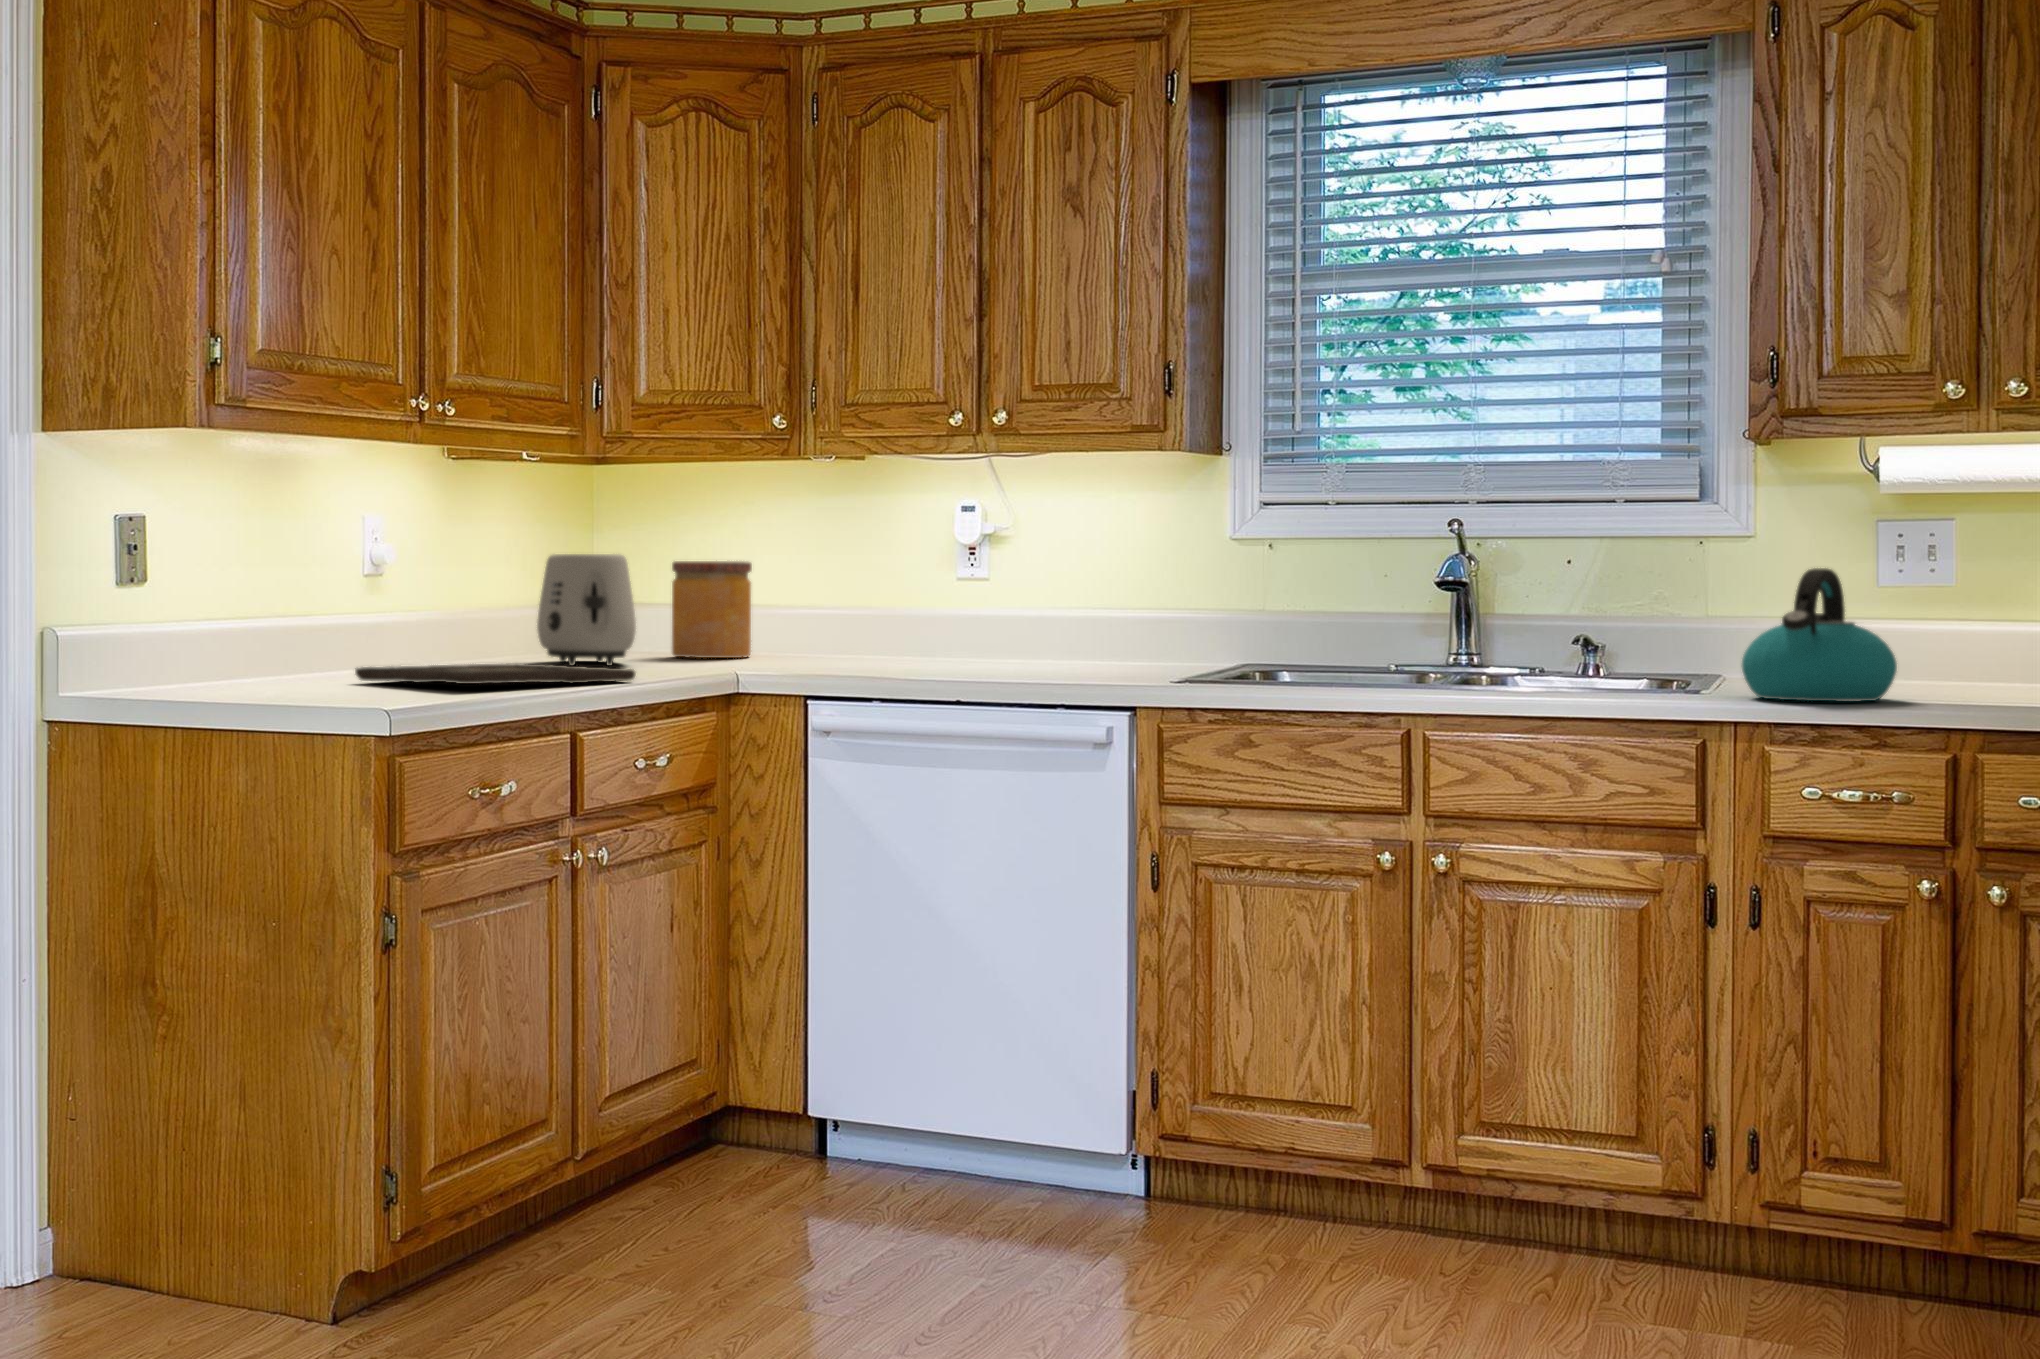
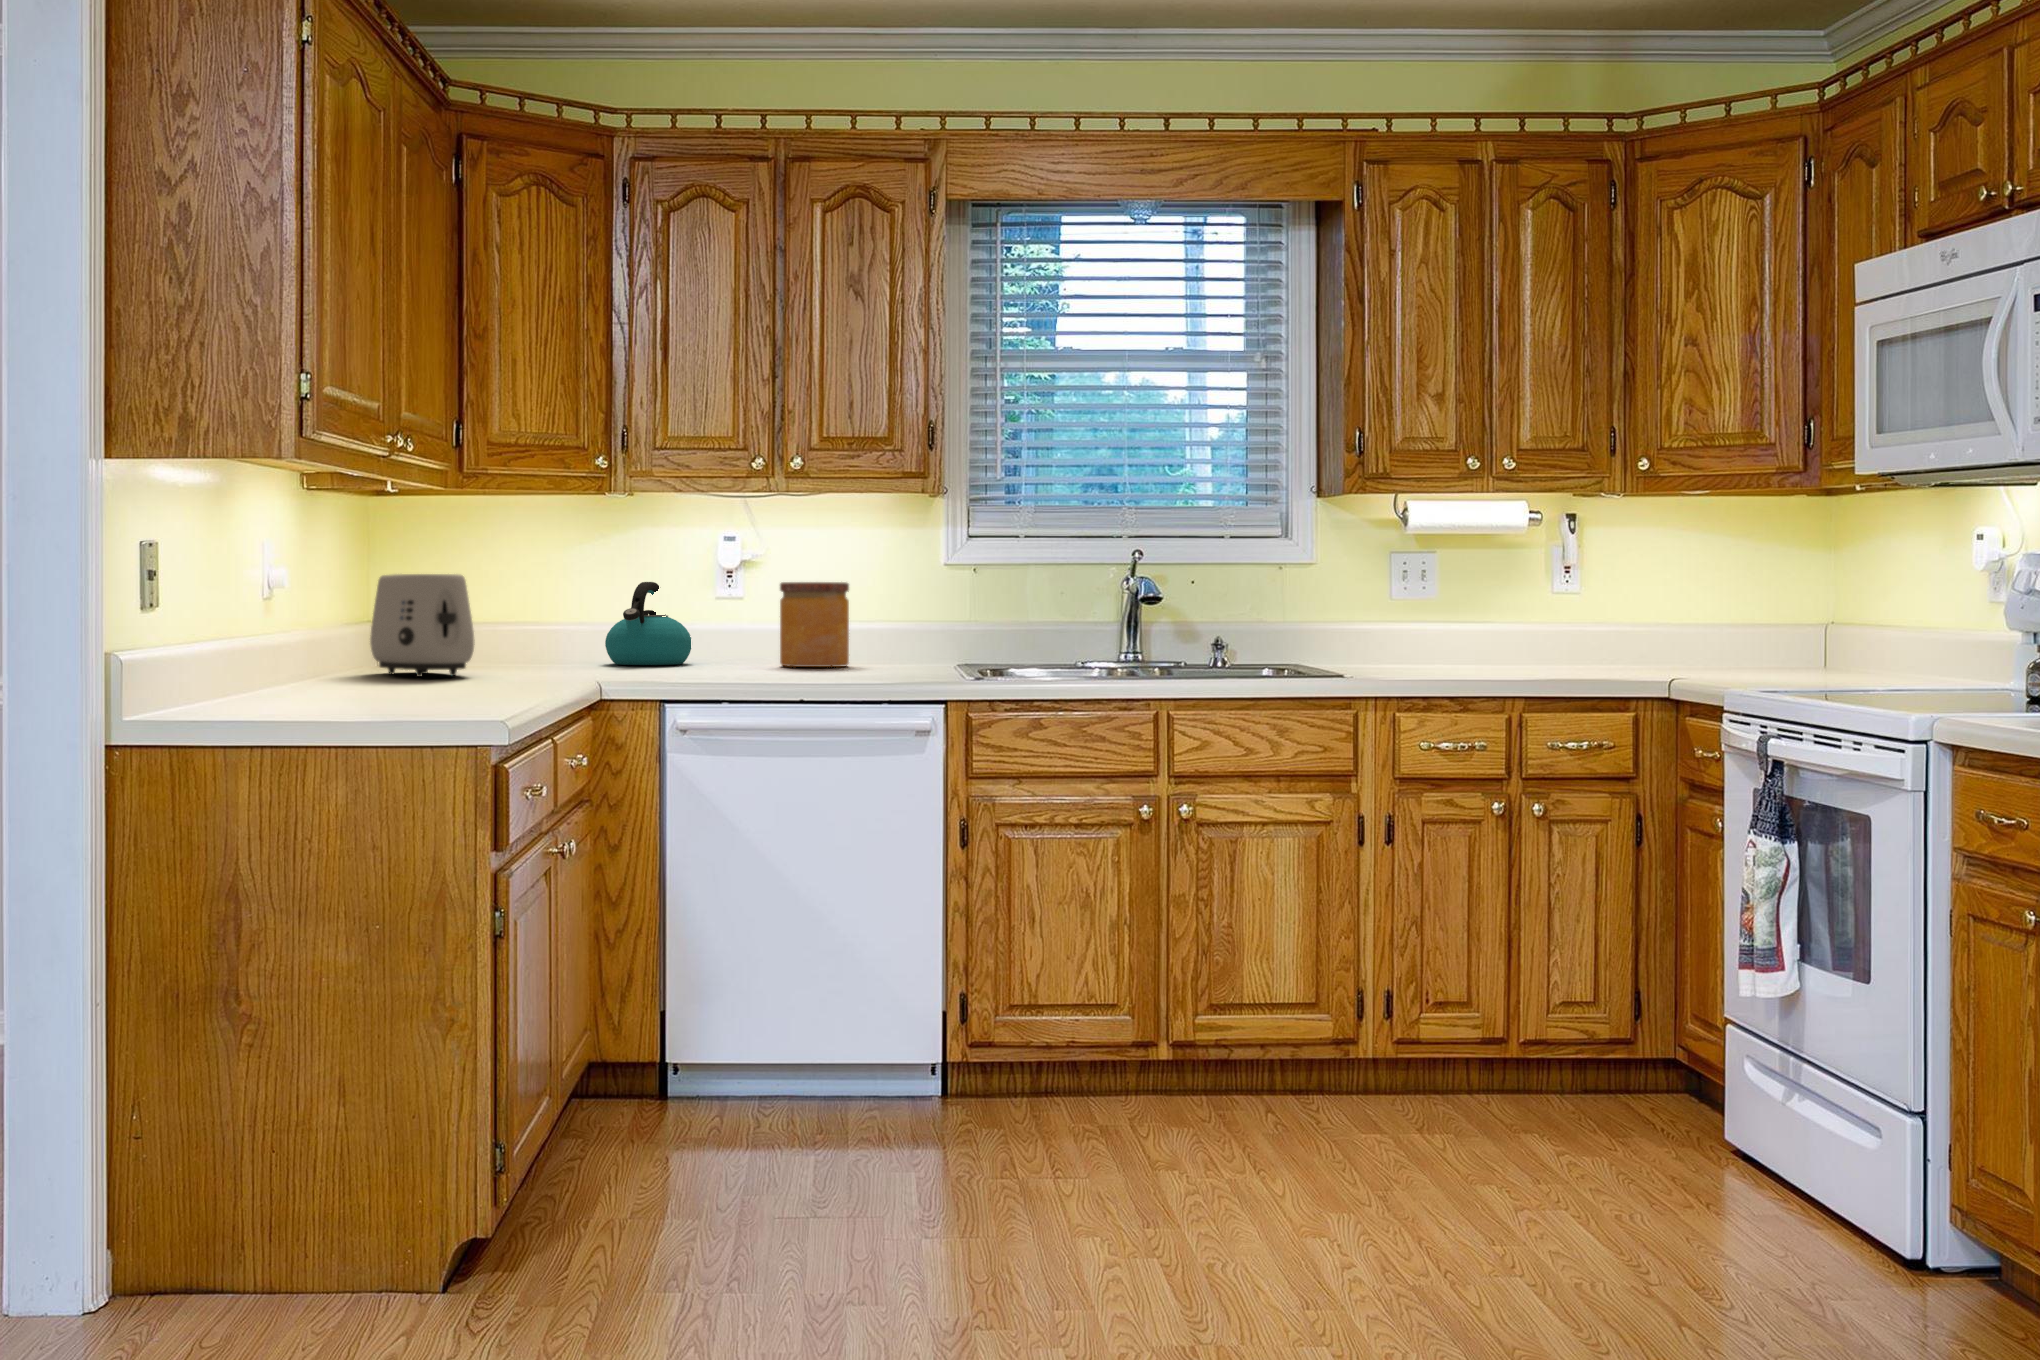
jar: present [672,561,752,658] -> present [780,582,849,667]
kettle: present [1742,568,1897,701] -> present [605,582,691,665]
decorative tray: present [355,664,635,684] -> none [259,676,533,697]

